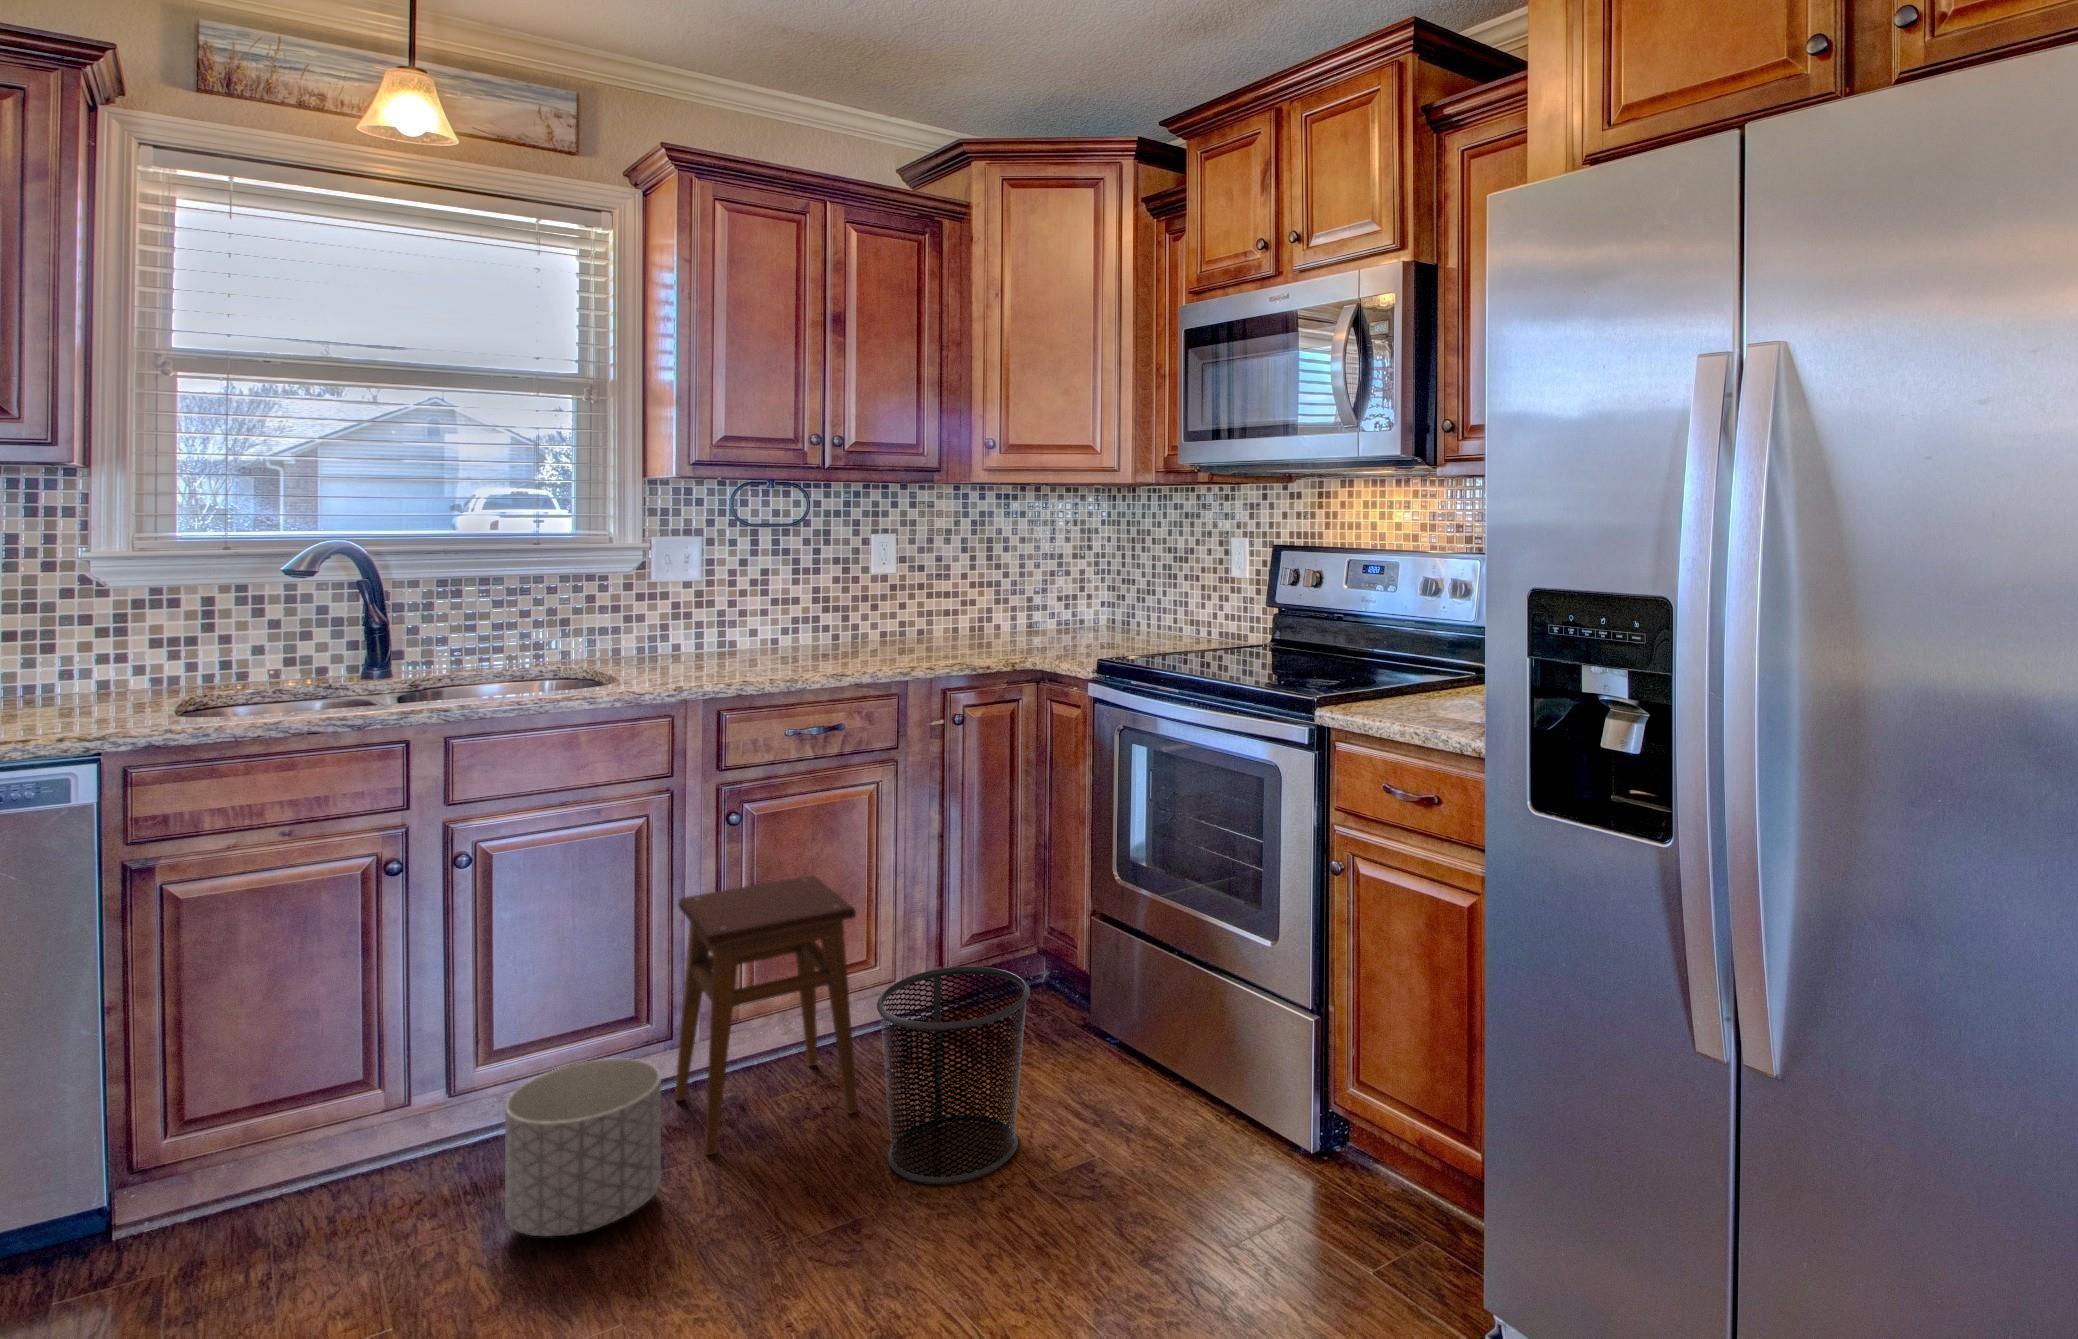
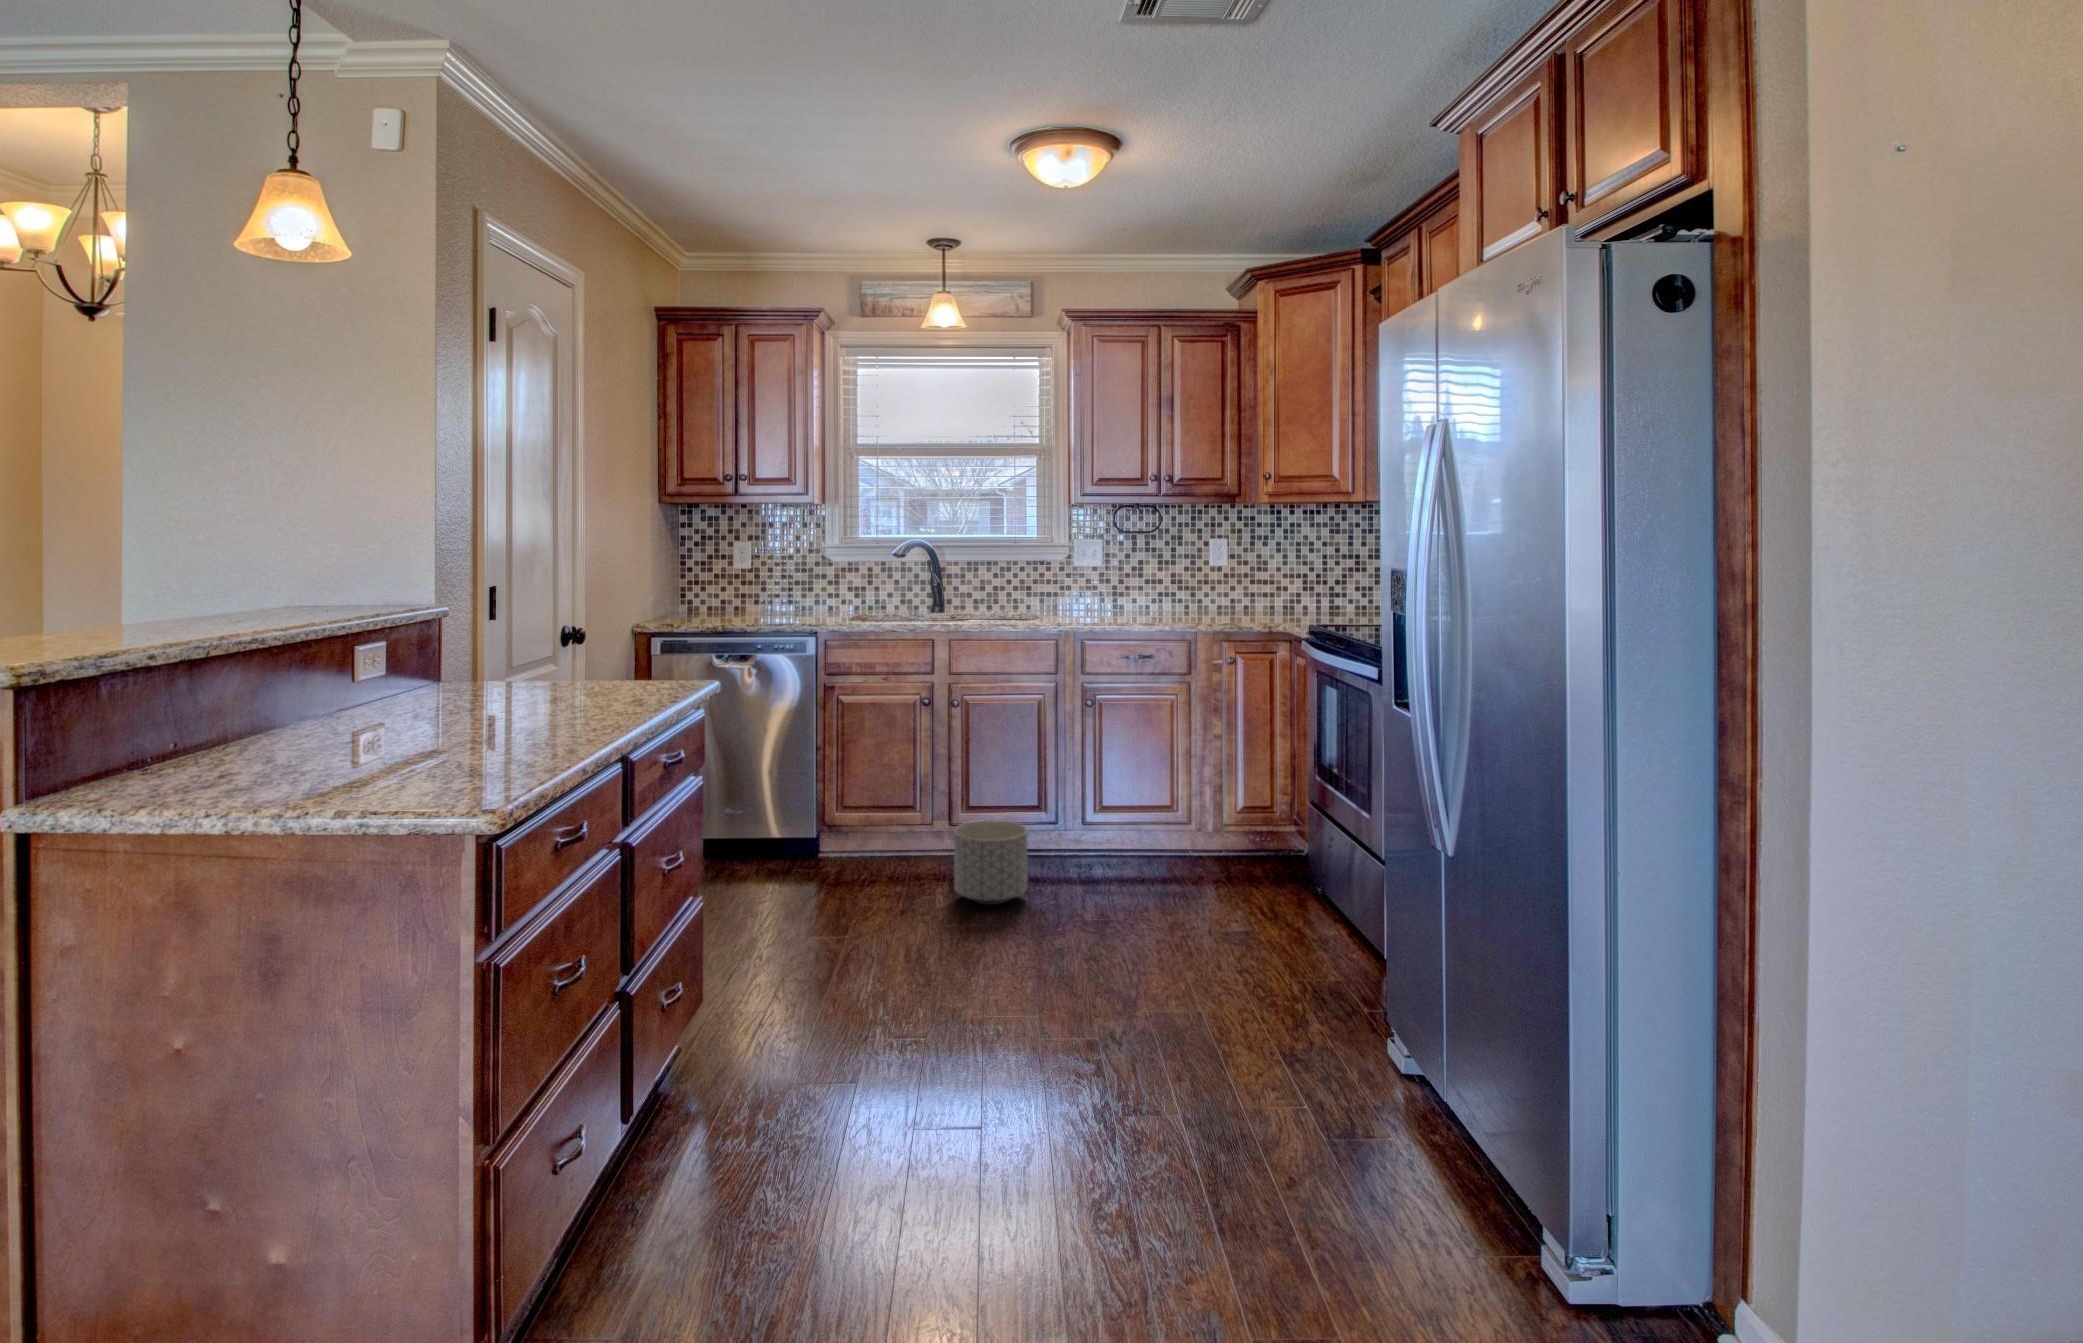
stool: present [675,876,857,1155] -> none [1058,748,1146,893]
waste bin: present [877,966,1030,1184] -> none [1137,810,1232,935]

